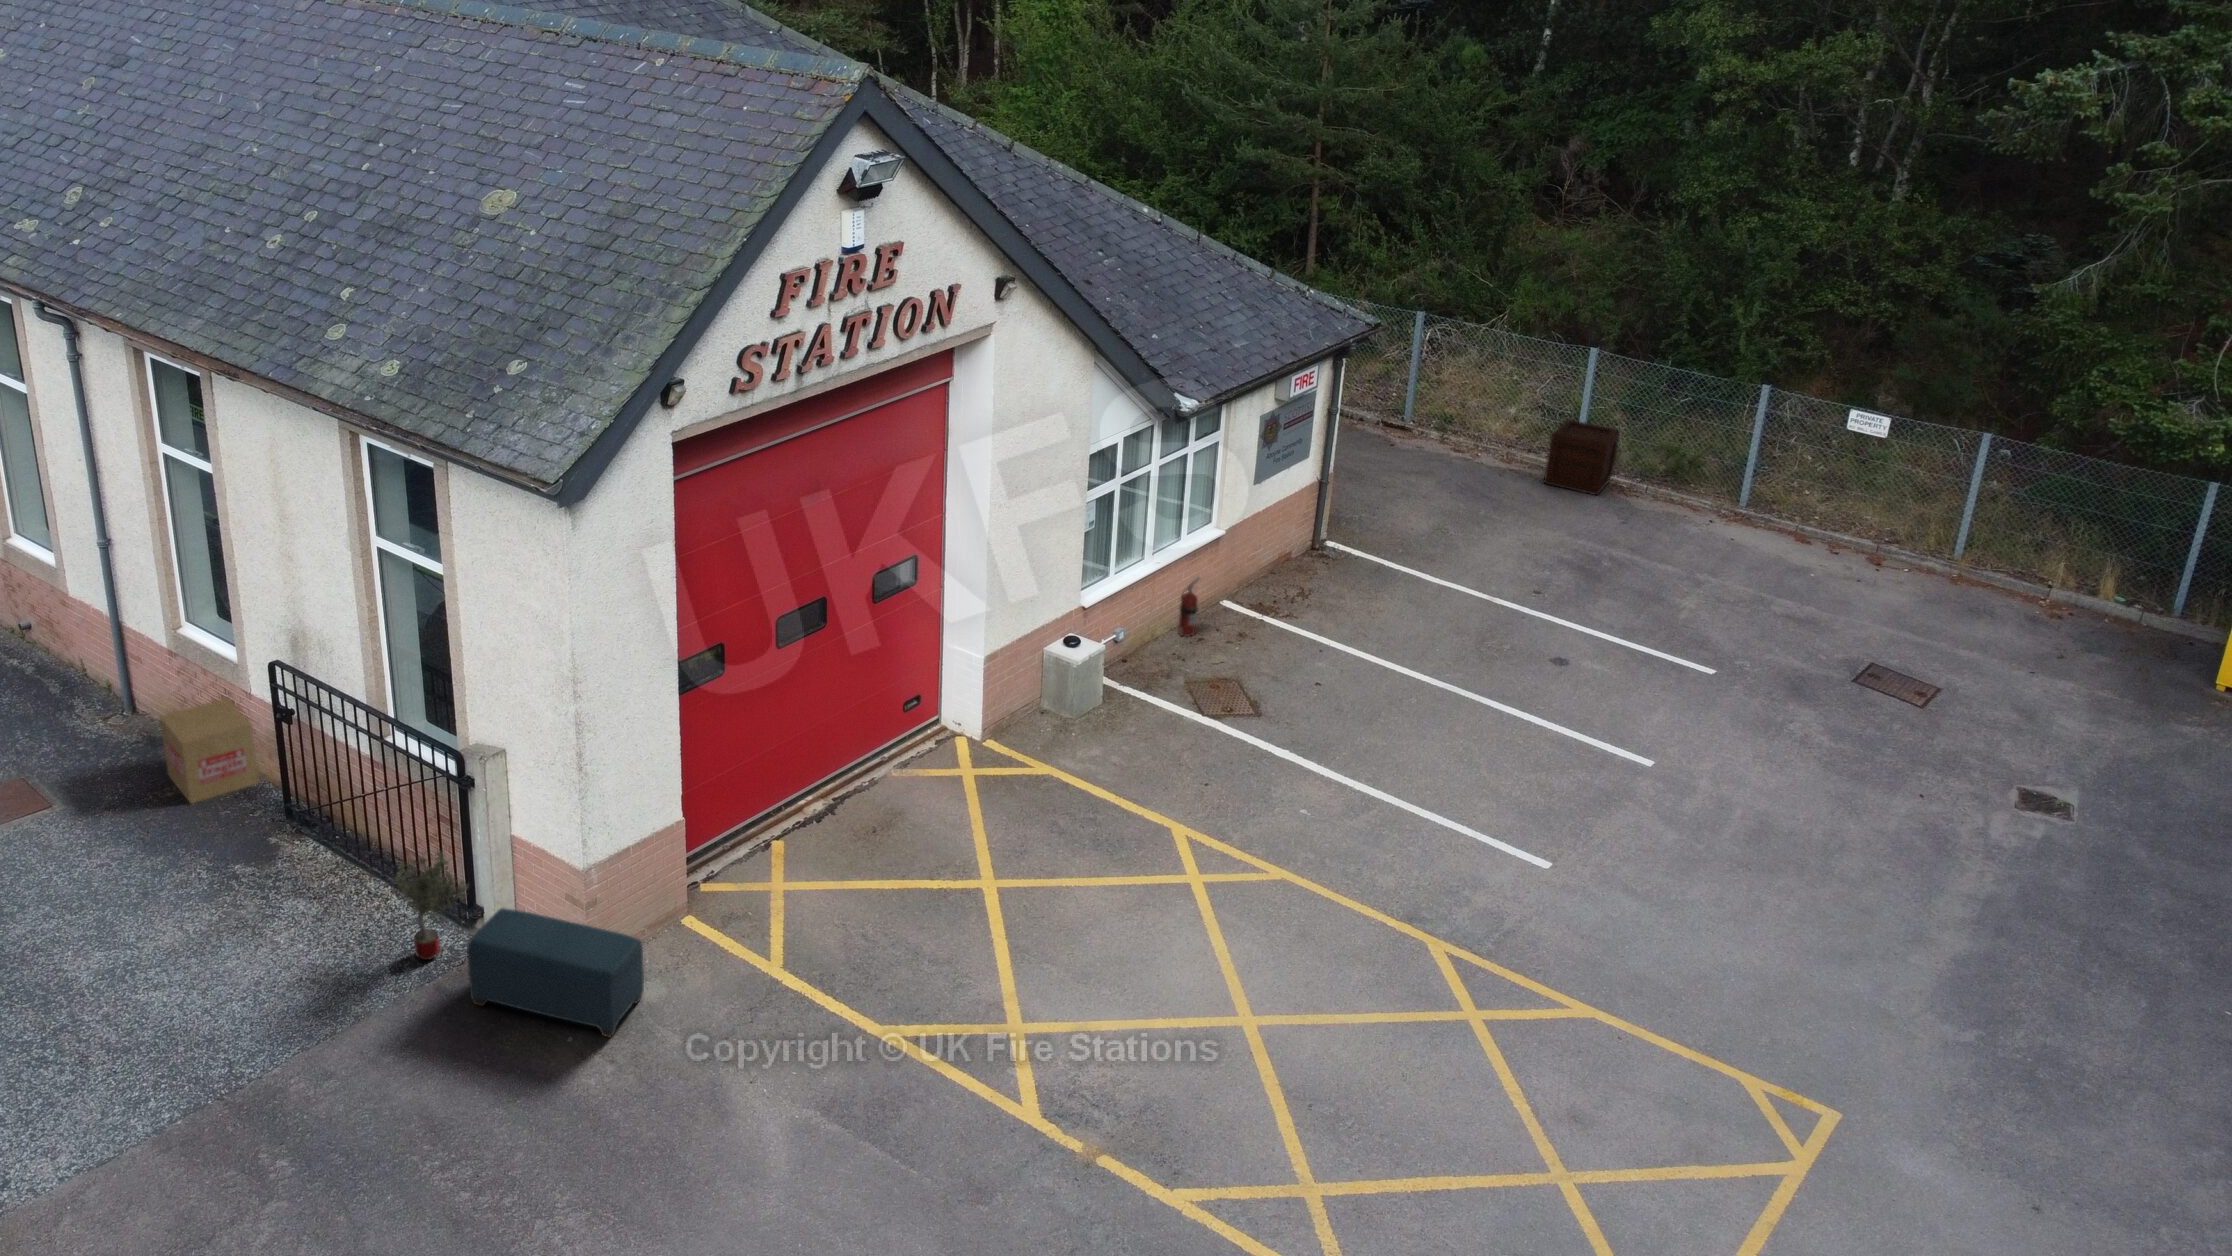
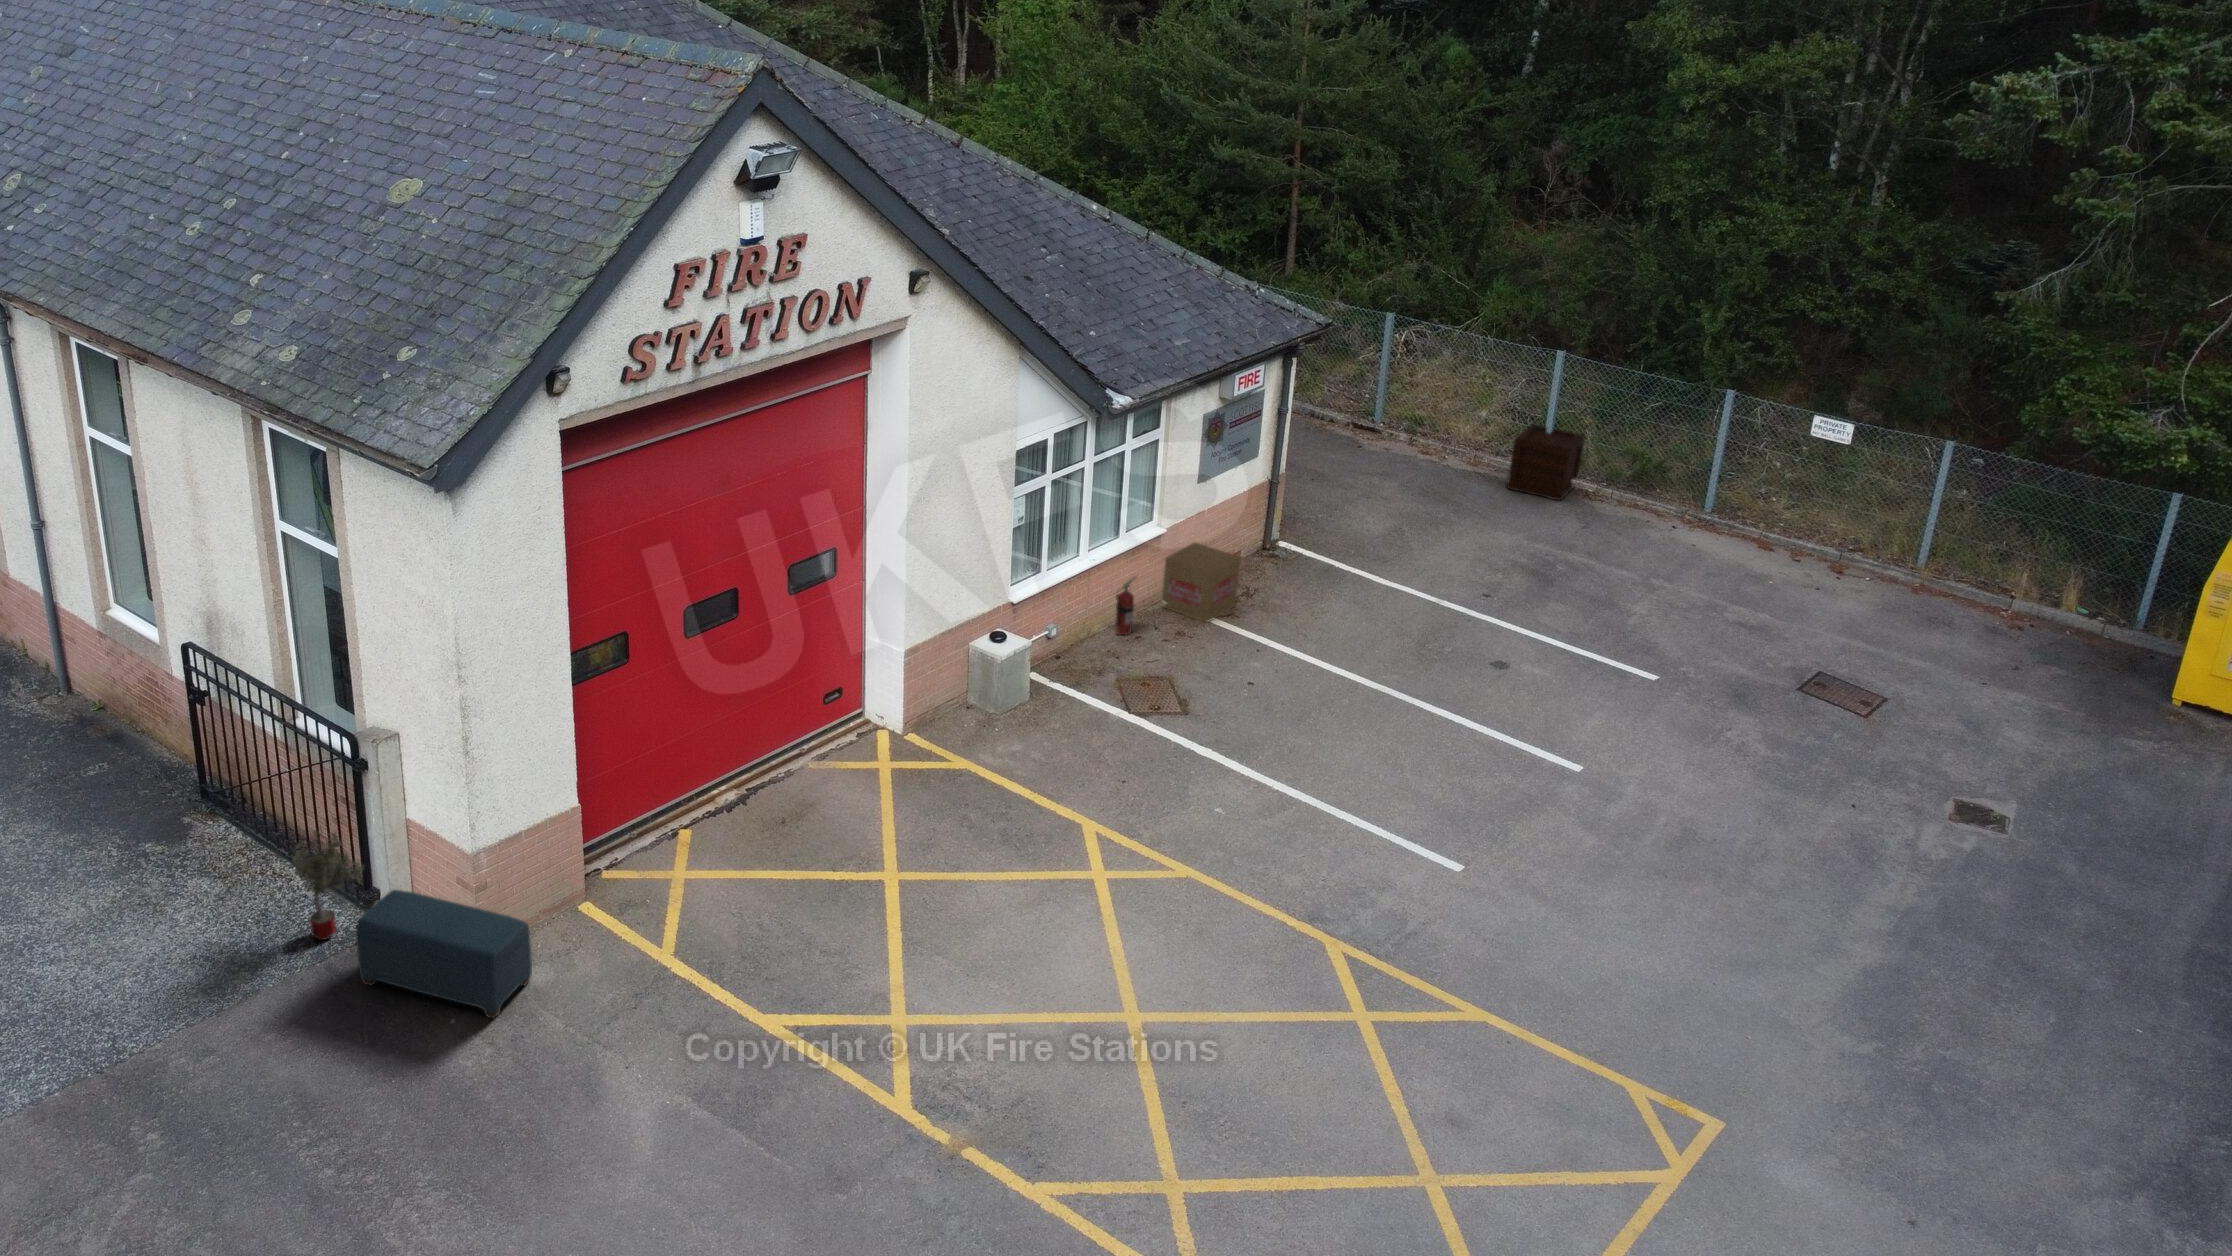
cardboard box: present [160,699,259,804] -> present [1162,542,1240,622]

